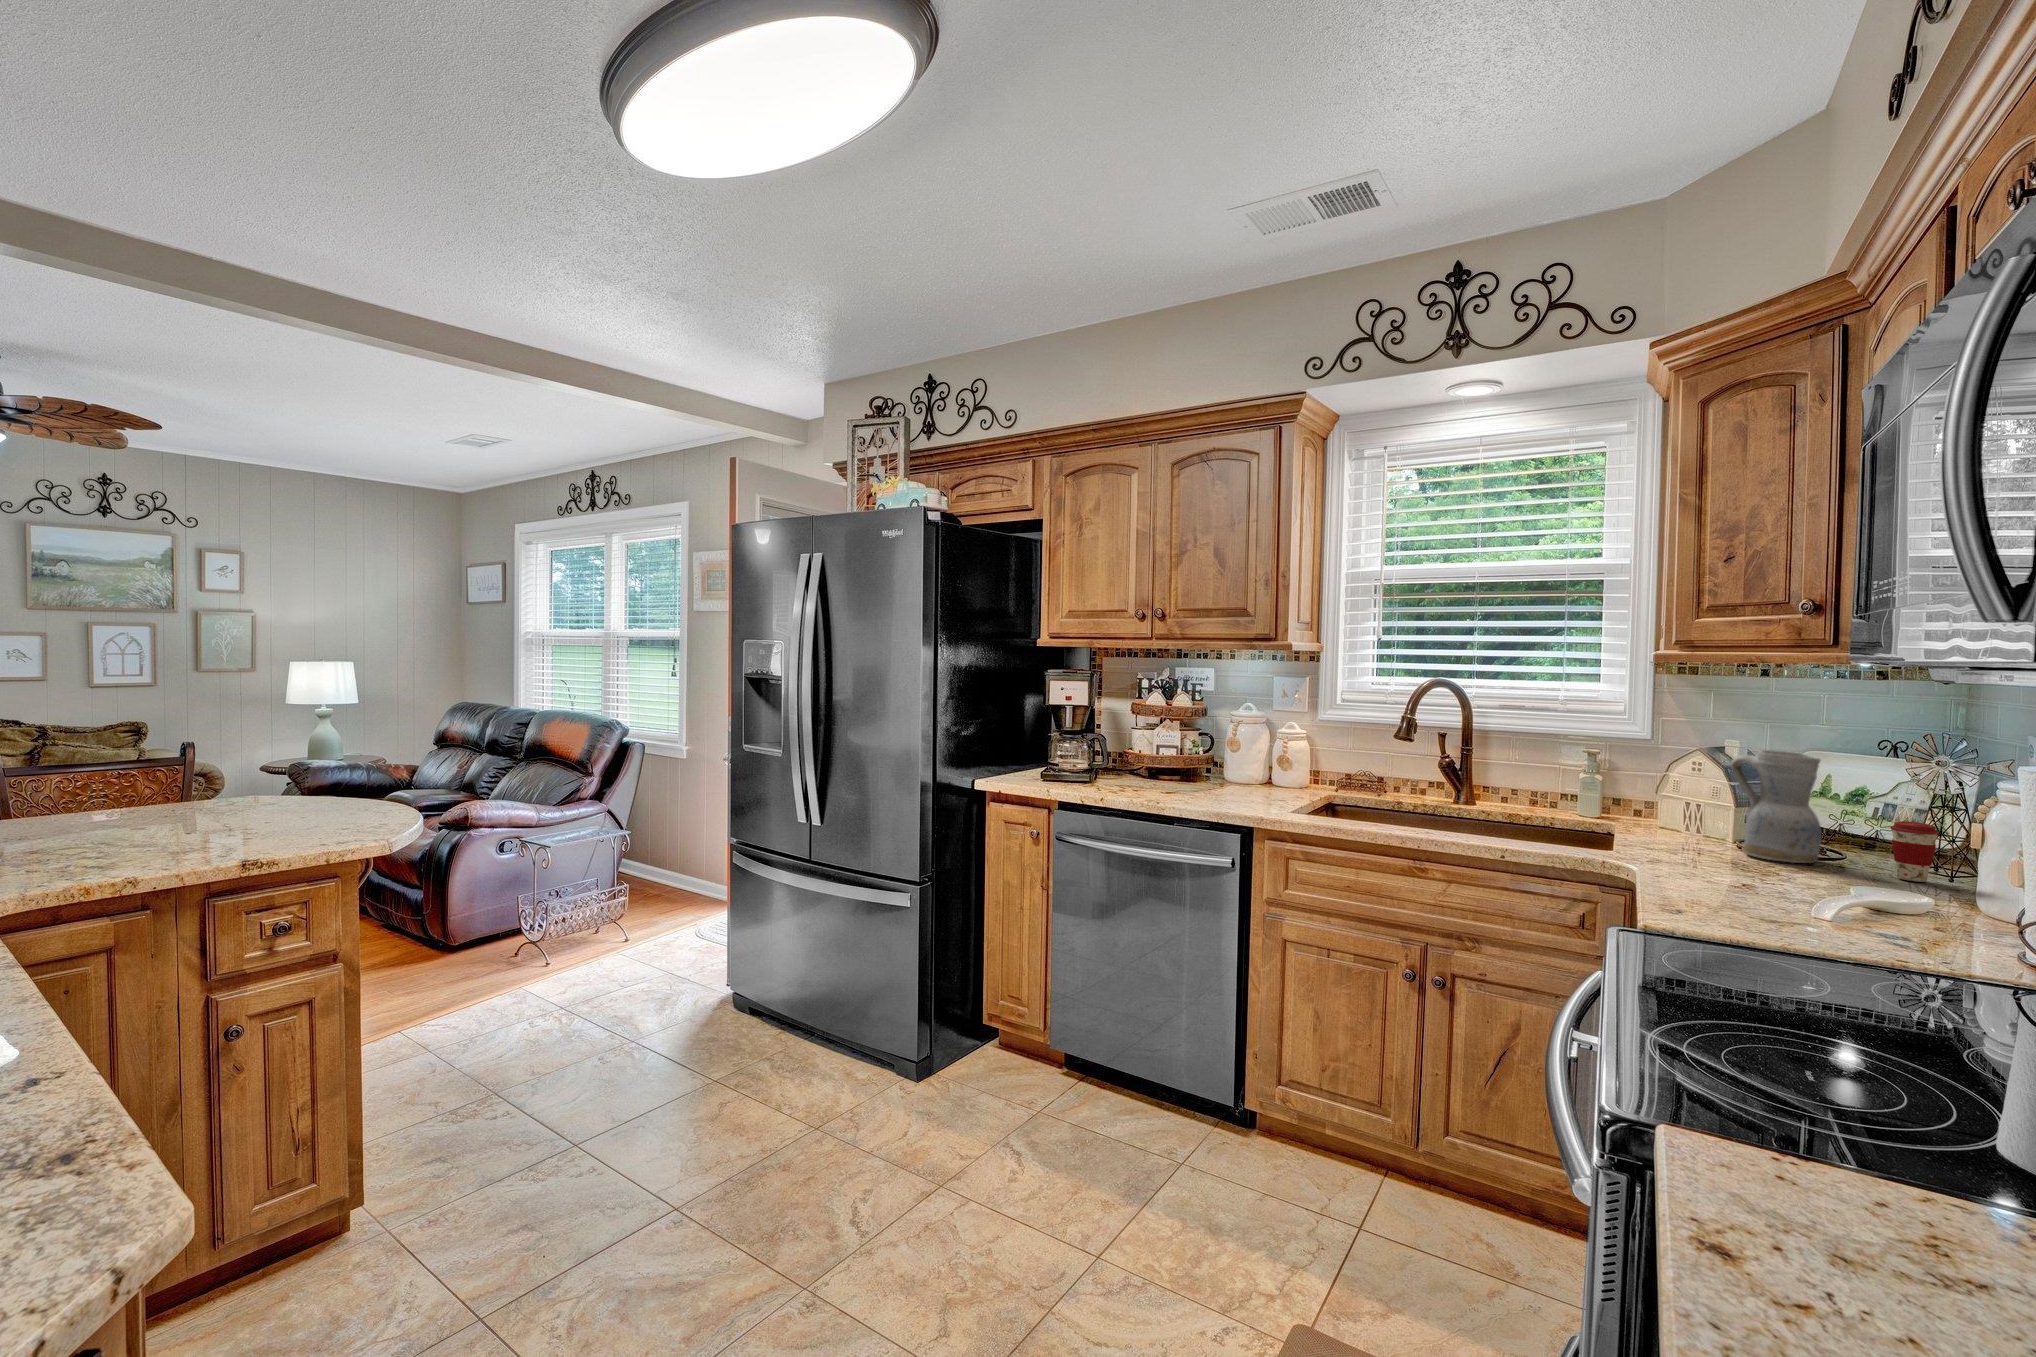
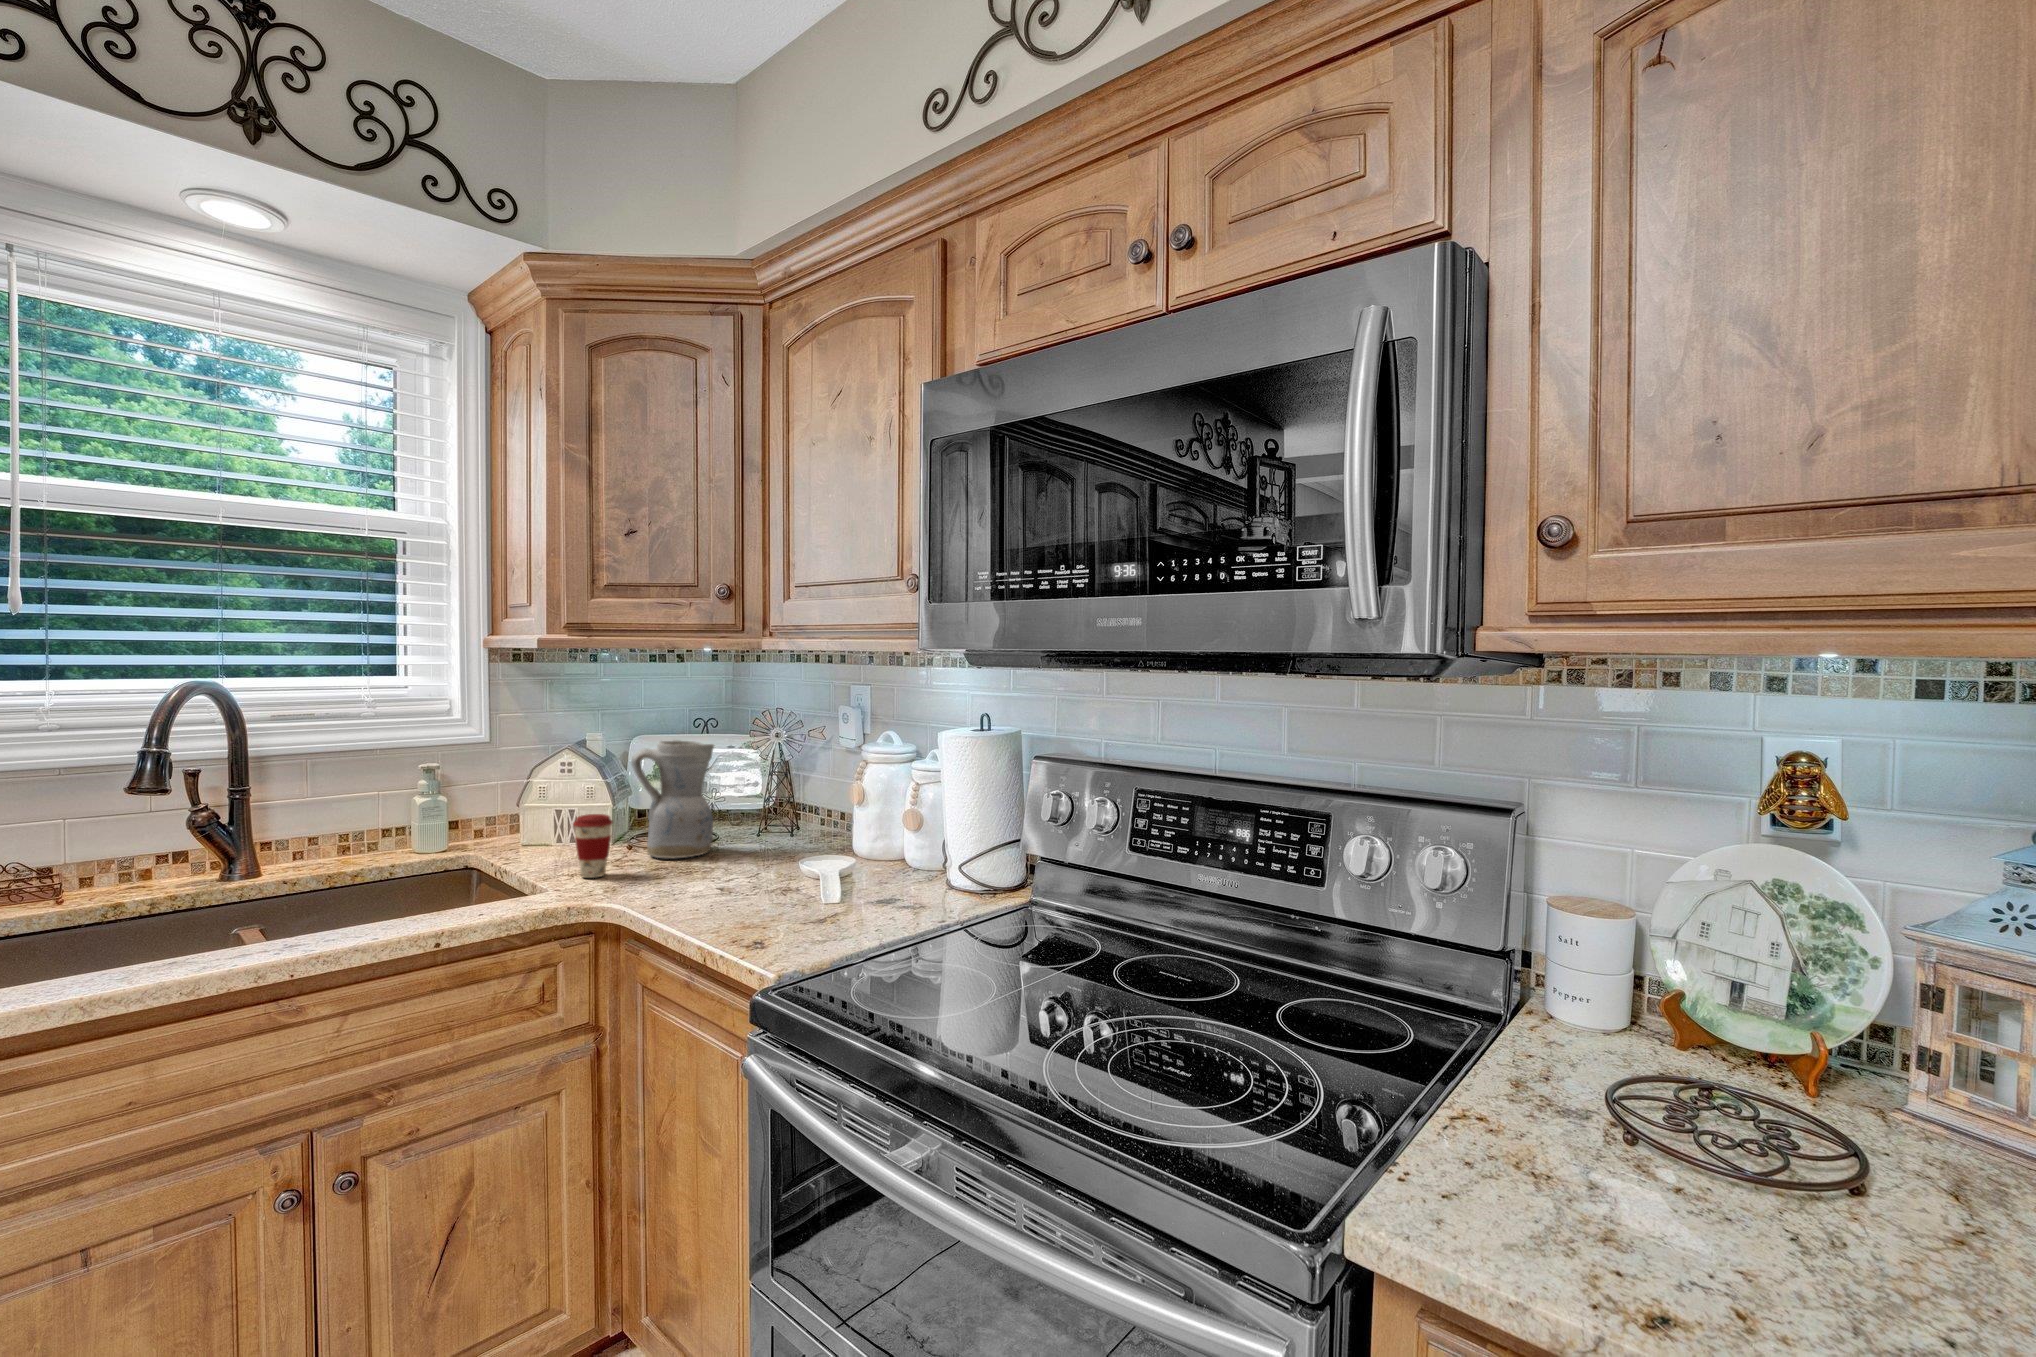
coffee cup: present [1890,821,1939,882] -> present [573,814,613,878]

